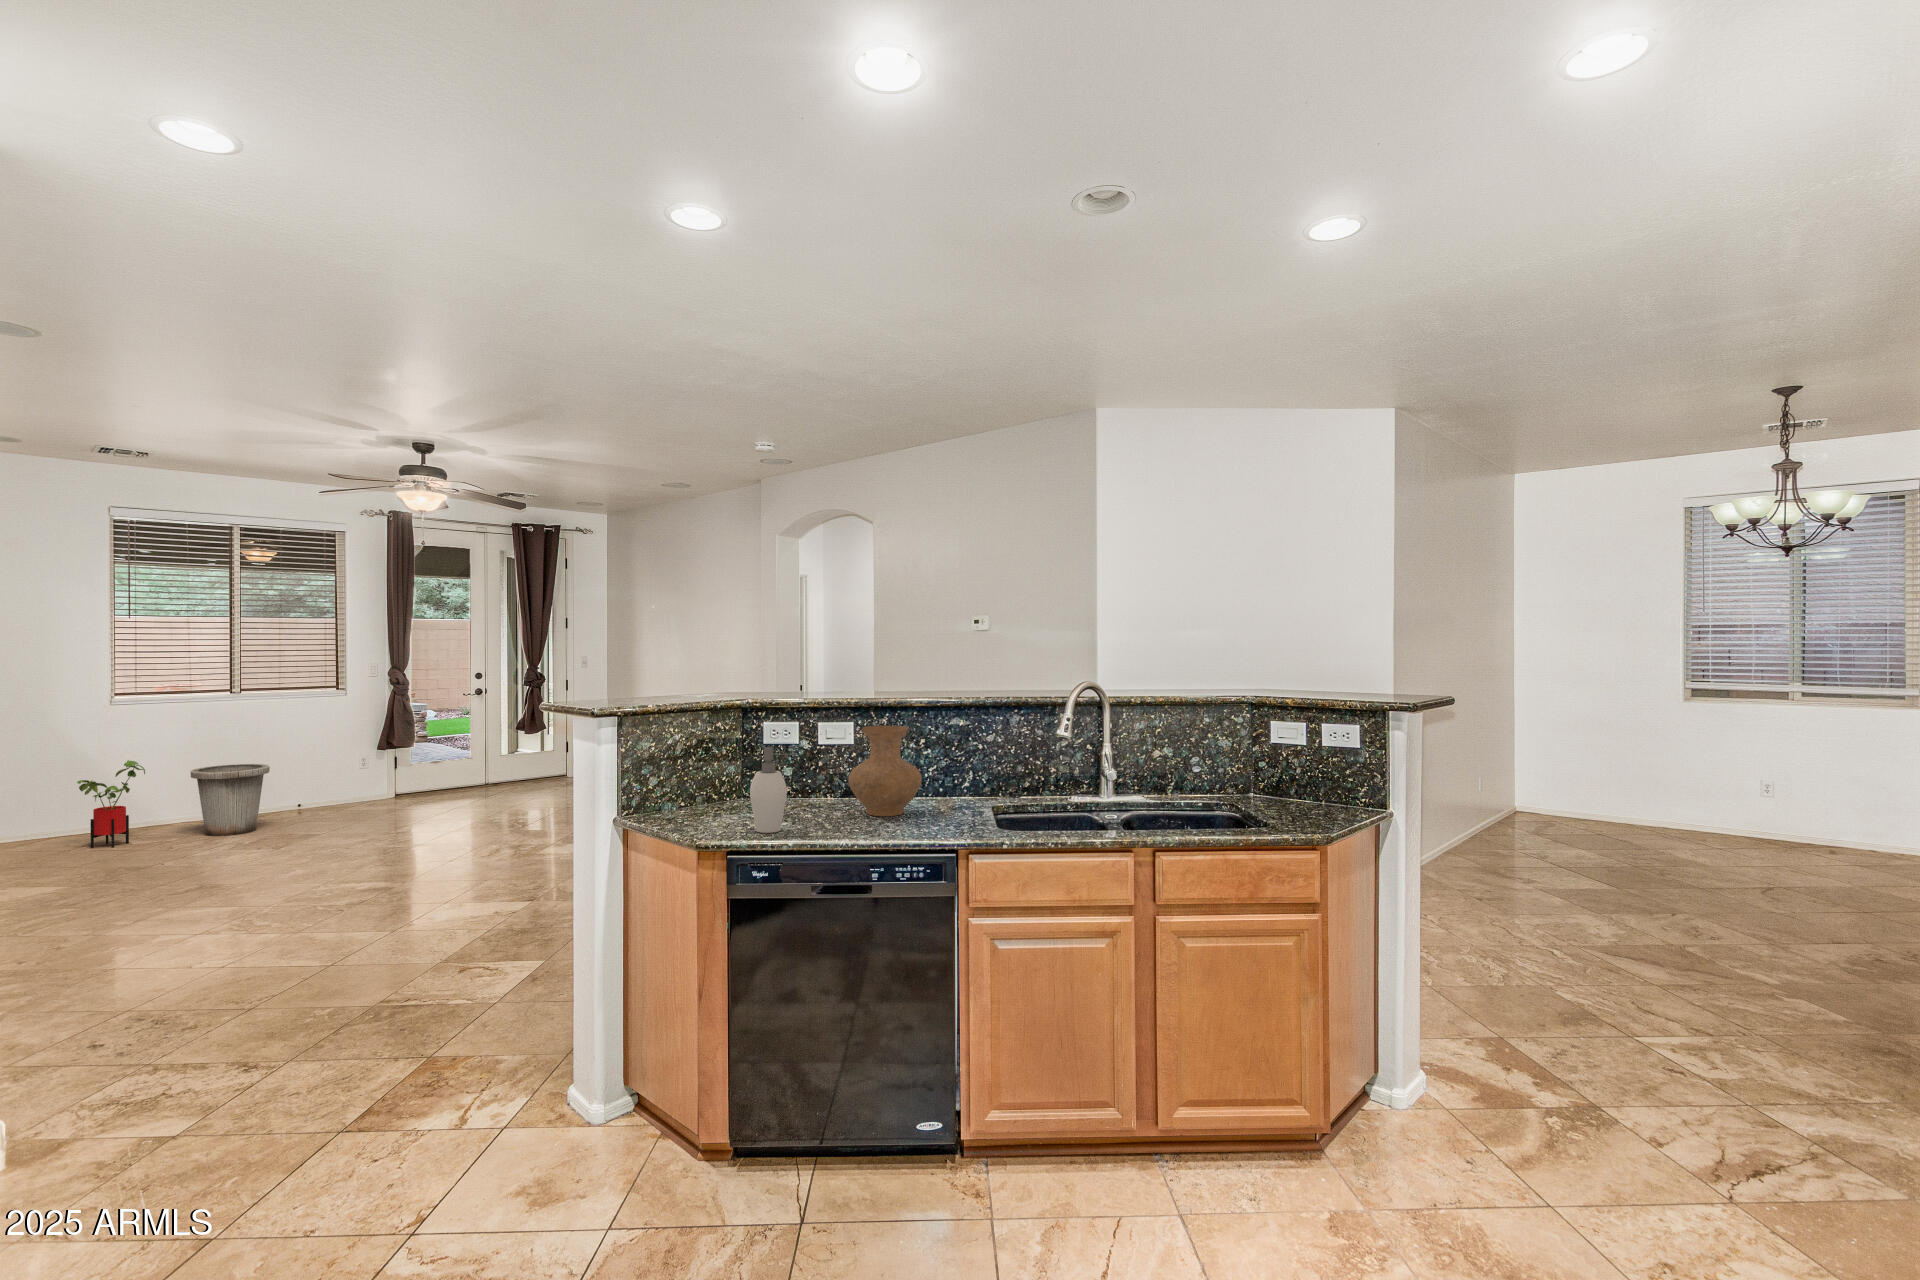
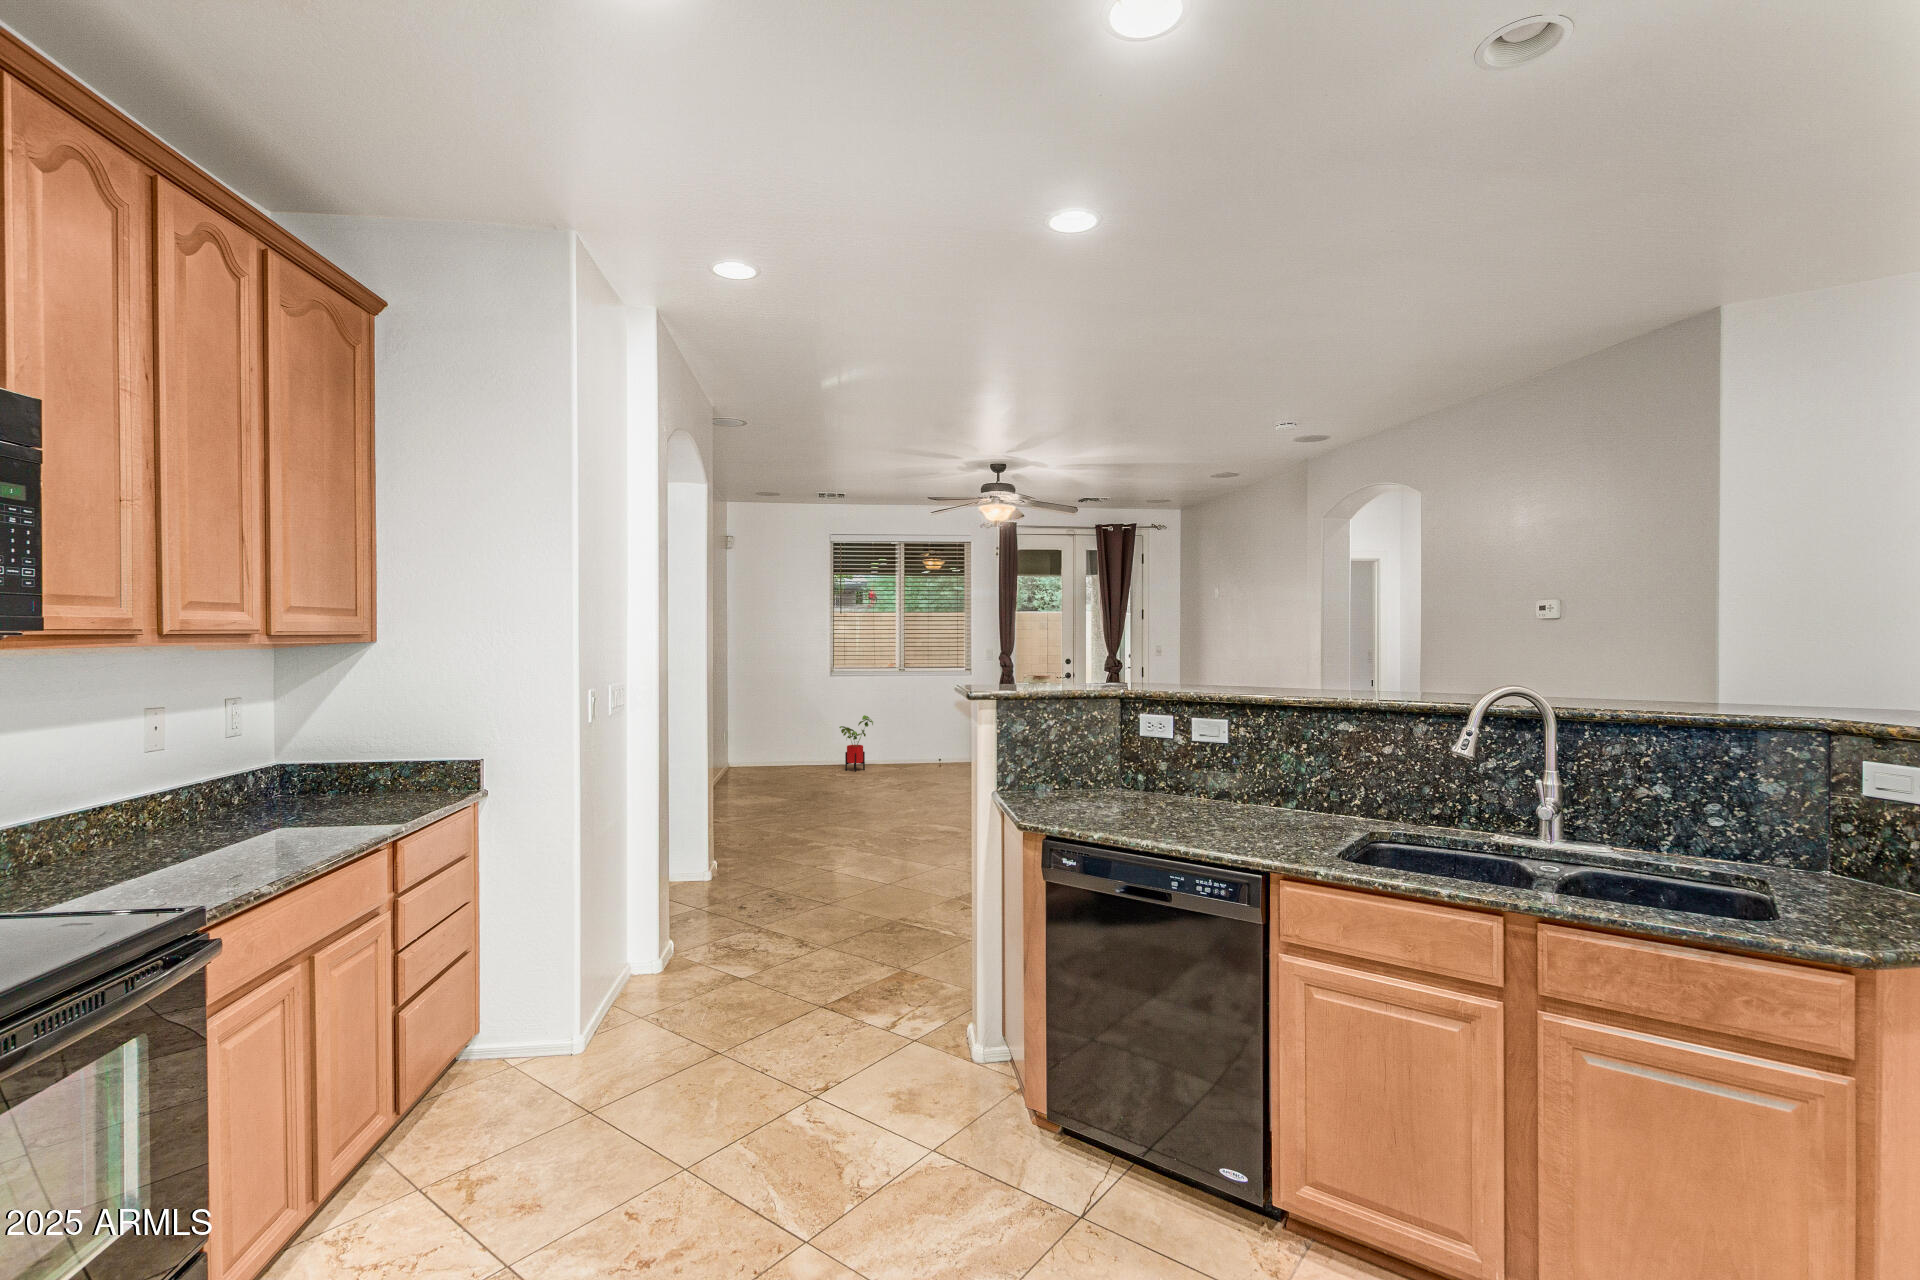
vase: present [848,726,922,816] -> none [1194,726,1277,824]
soap dispenser: present [750,747,796,833] -> none [1073,740,1112,823]
trash can: present [190,764,270,836] -> none [897,723,942,772]

